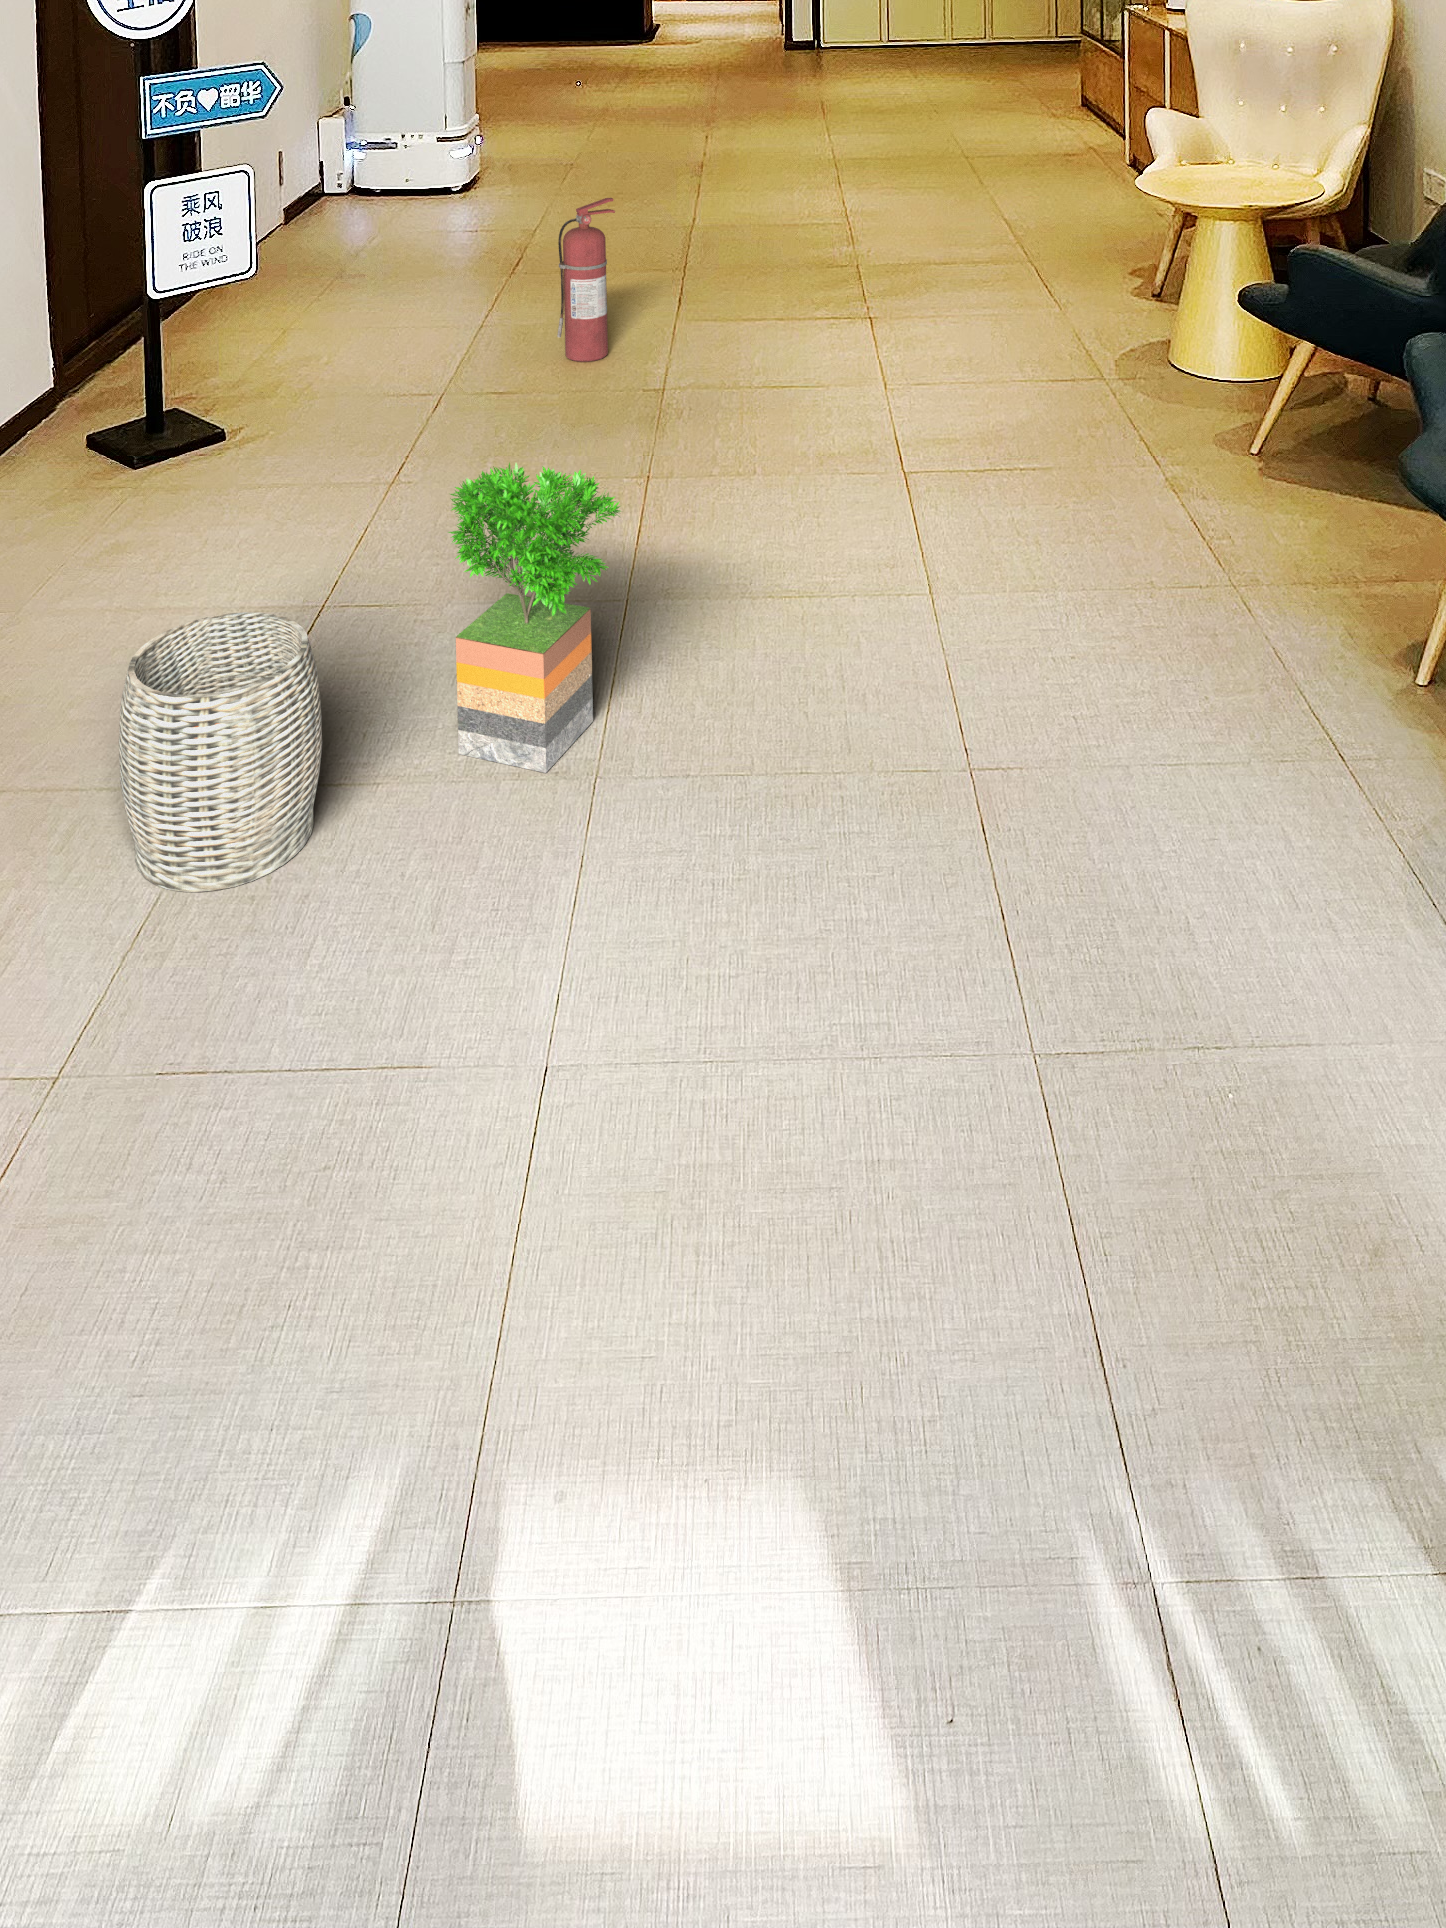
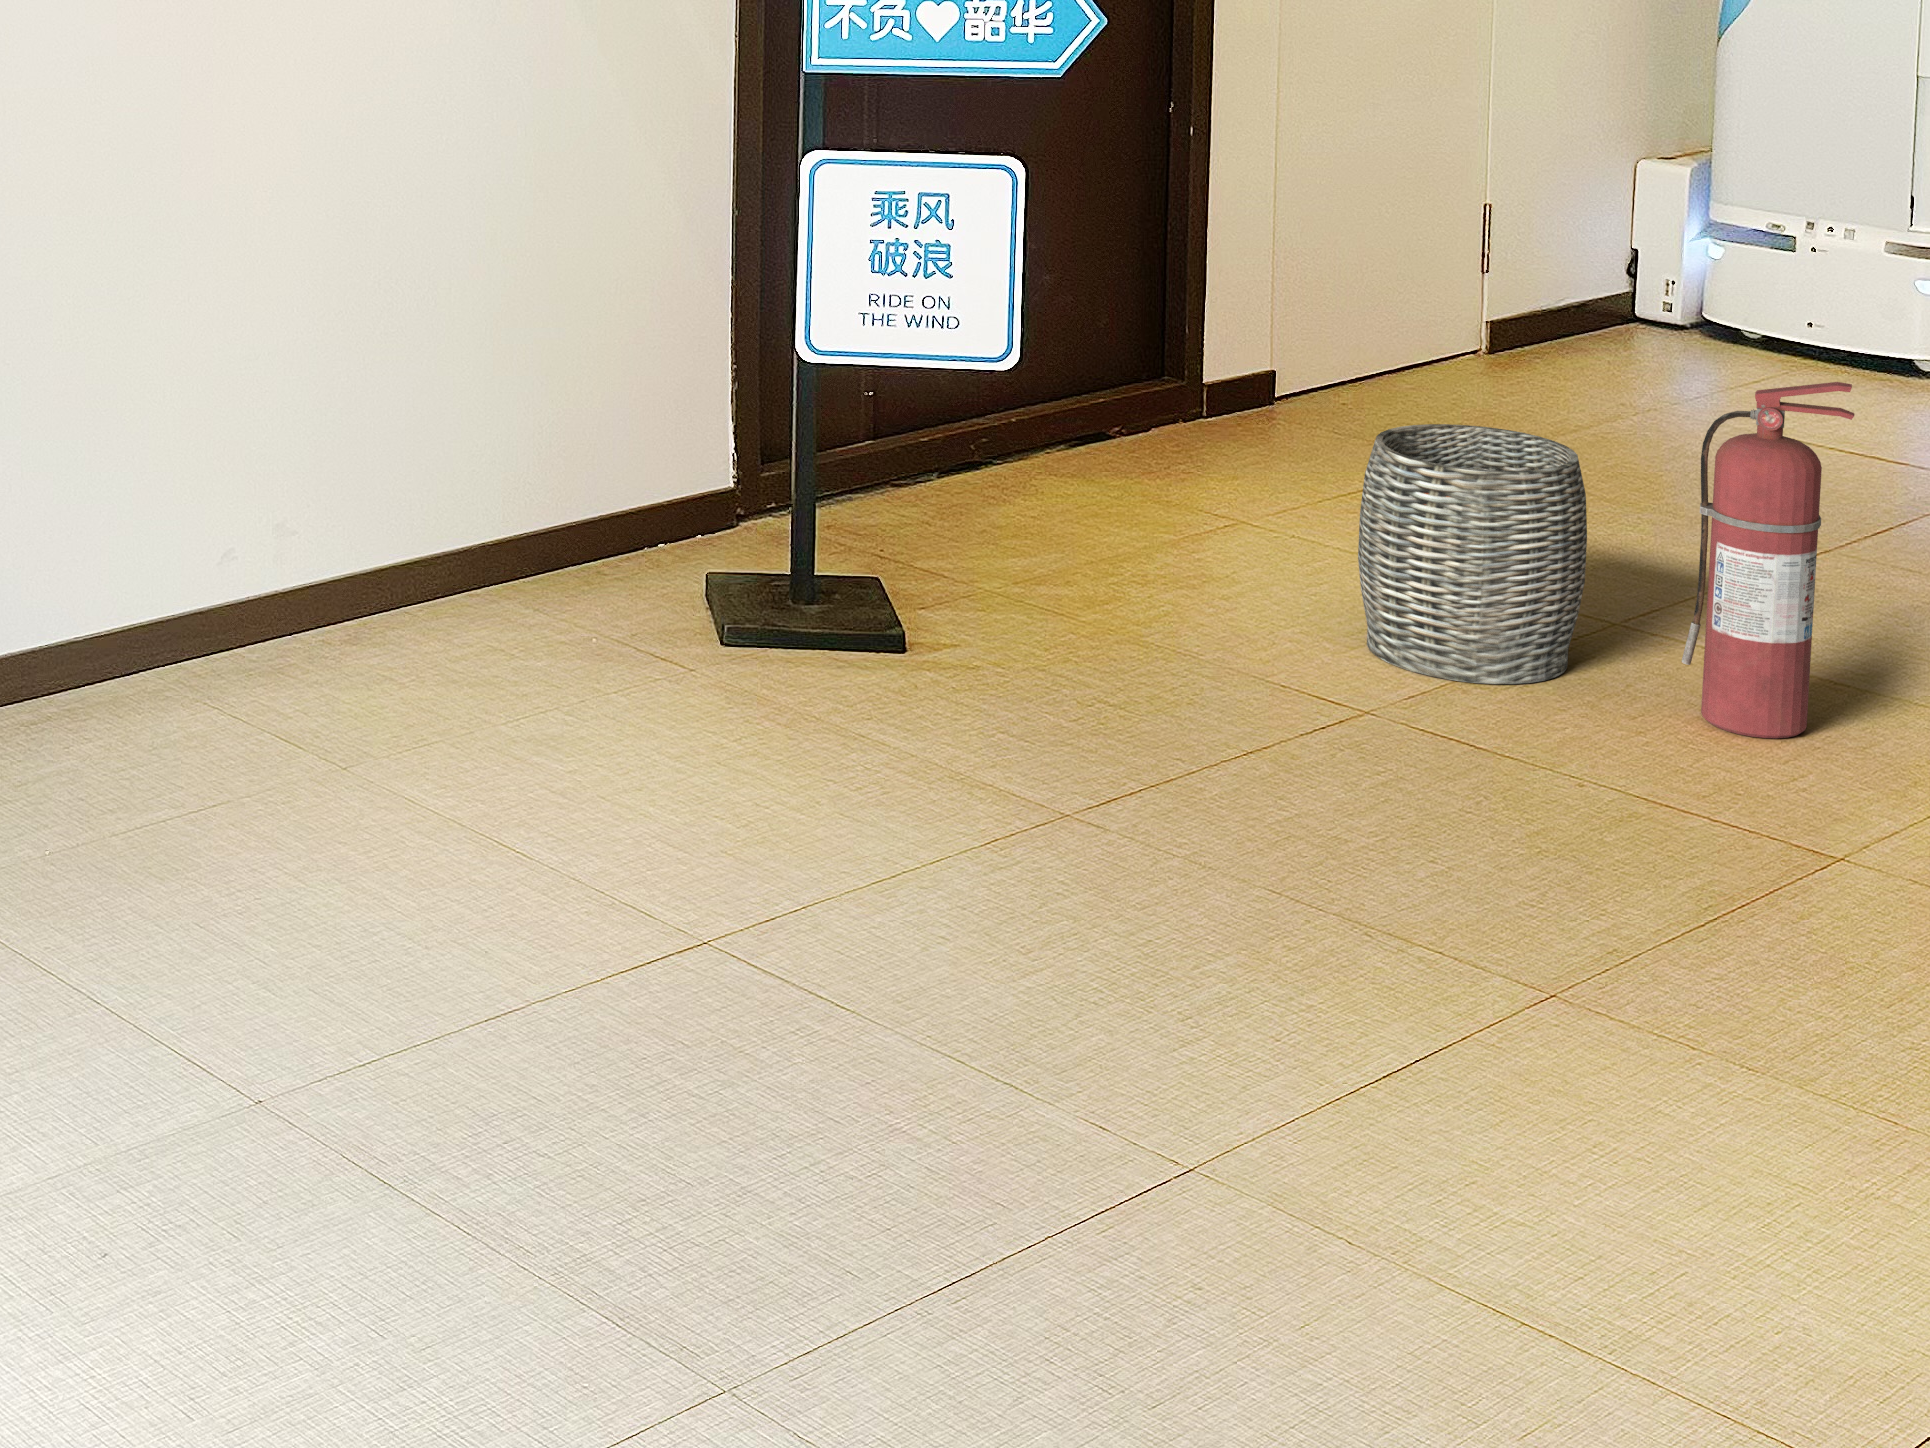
potted tree: present [449,463,621,773] -> none [596,712,989,1294]
woven basket: present [119,612,322,892] -> present [1358,424,1587,684]

